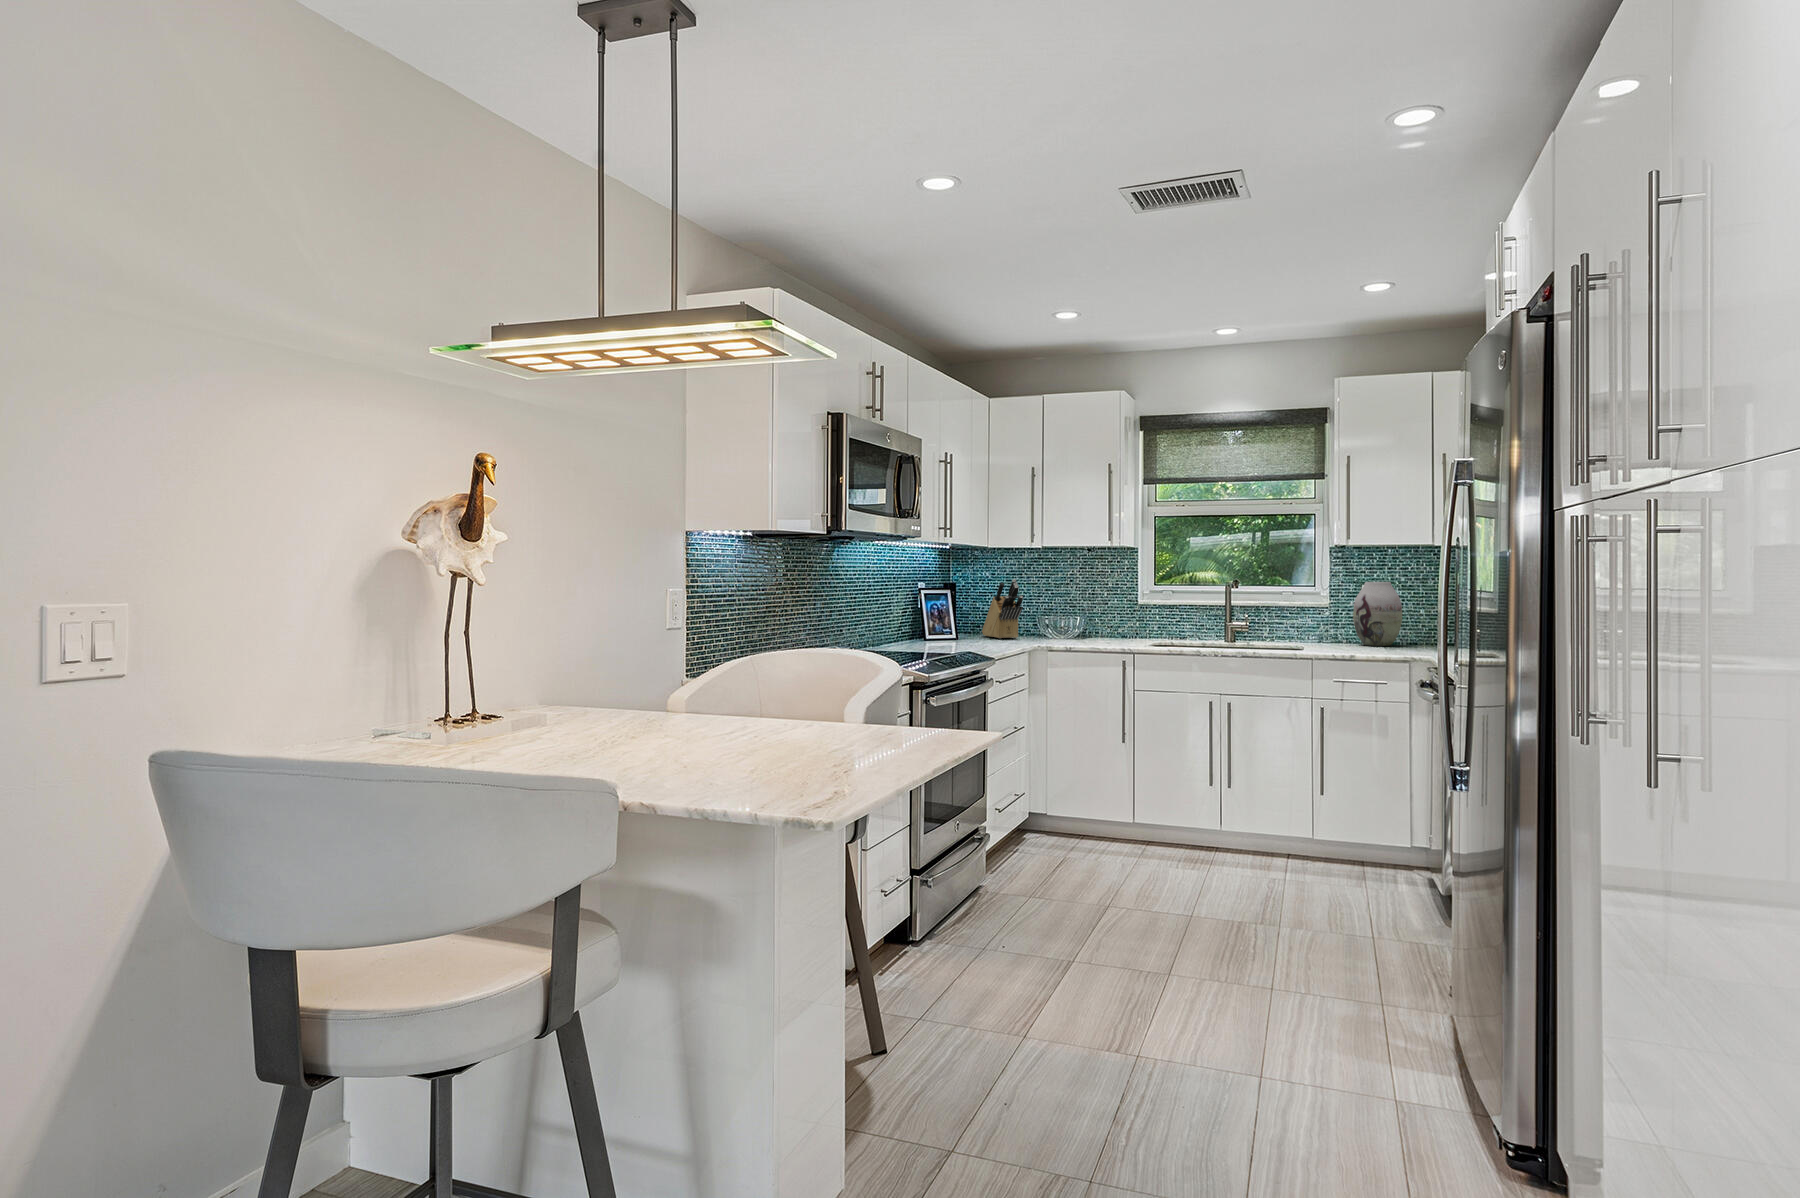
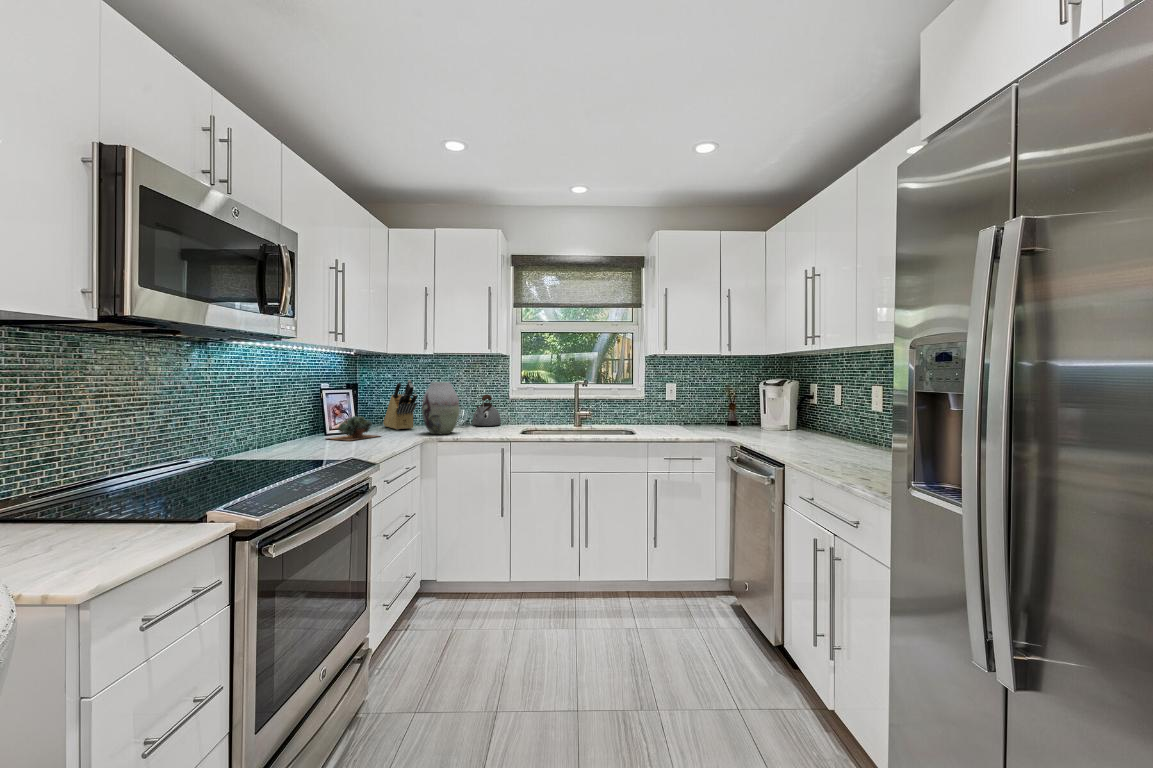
vase: present [1353,582,1402,646] -> present [422,382,459,434]
kettle: none [1090,598,1127,638] -> present [472,394,501,426]
succulent plant: none [928,618,986,645] -> present [328,416,378,441]

